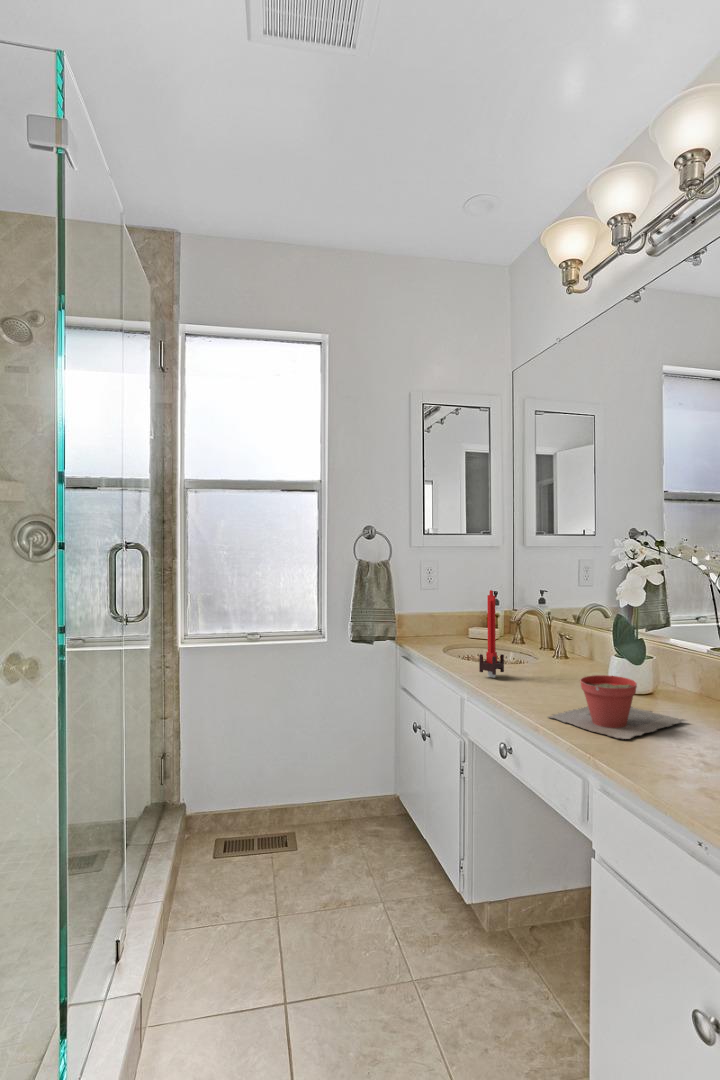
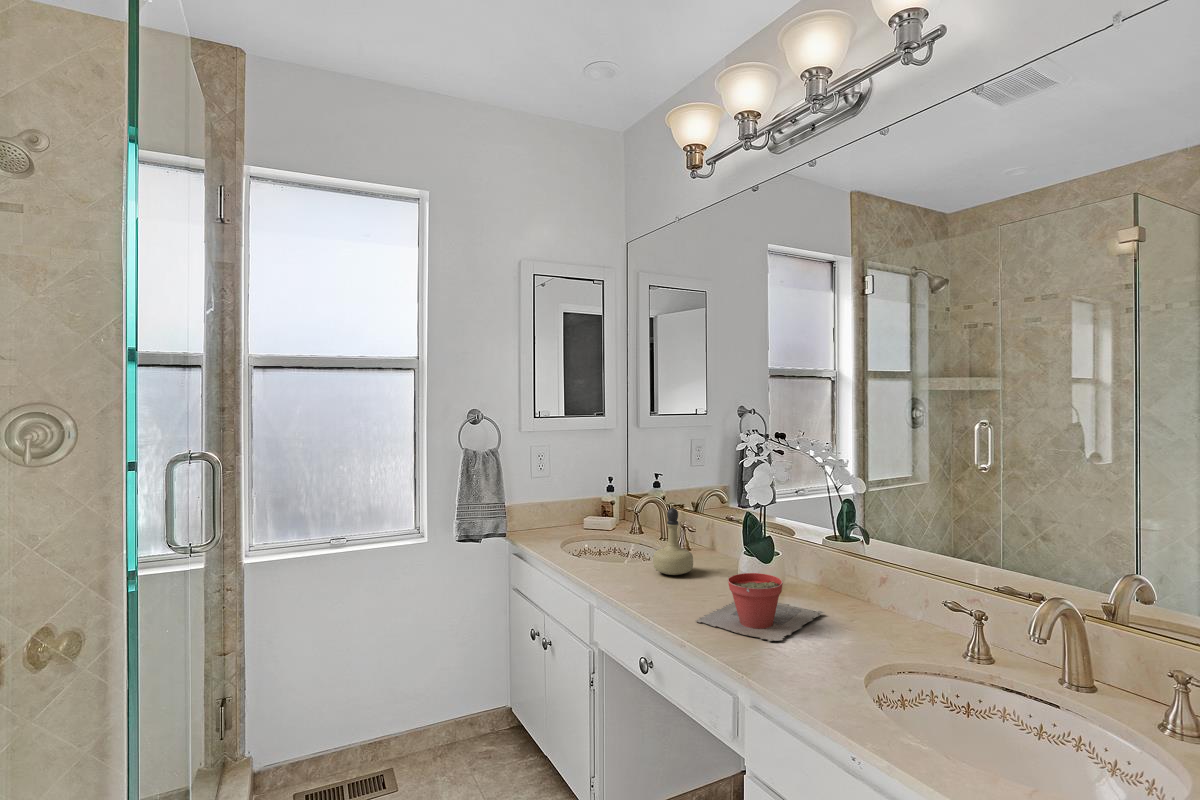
candle: present [479,590,504,678] -> none [610,483,635,576]
perfume bottle: none [522,616,563,680] -> present [653,508,693,575]

